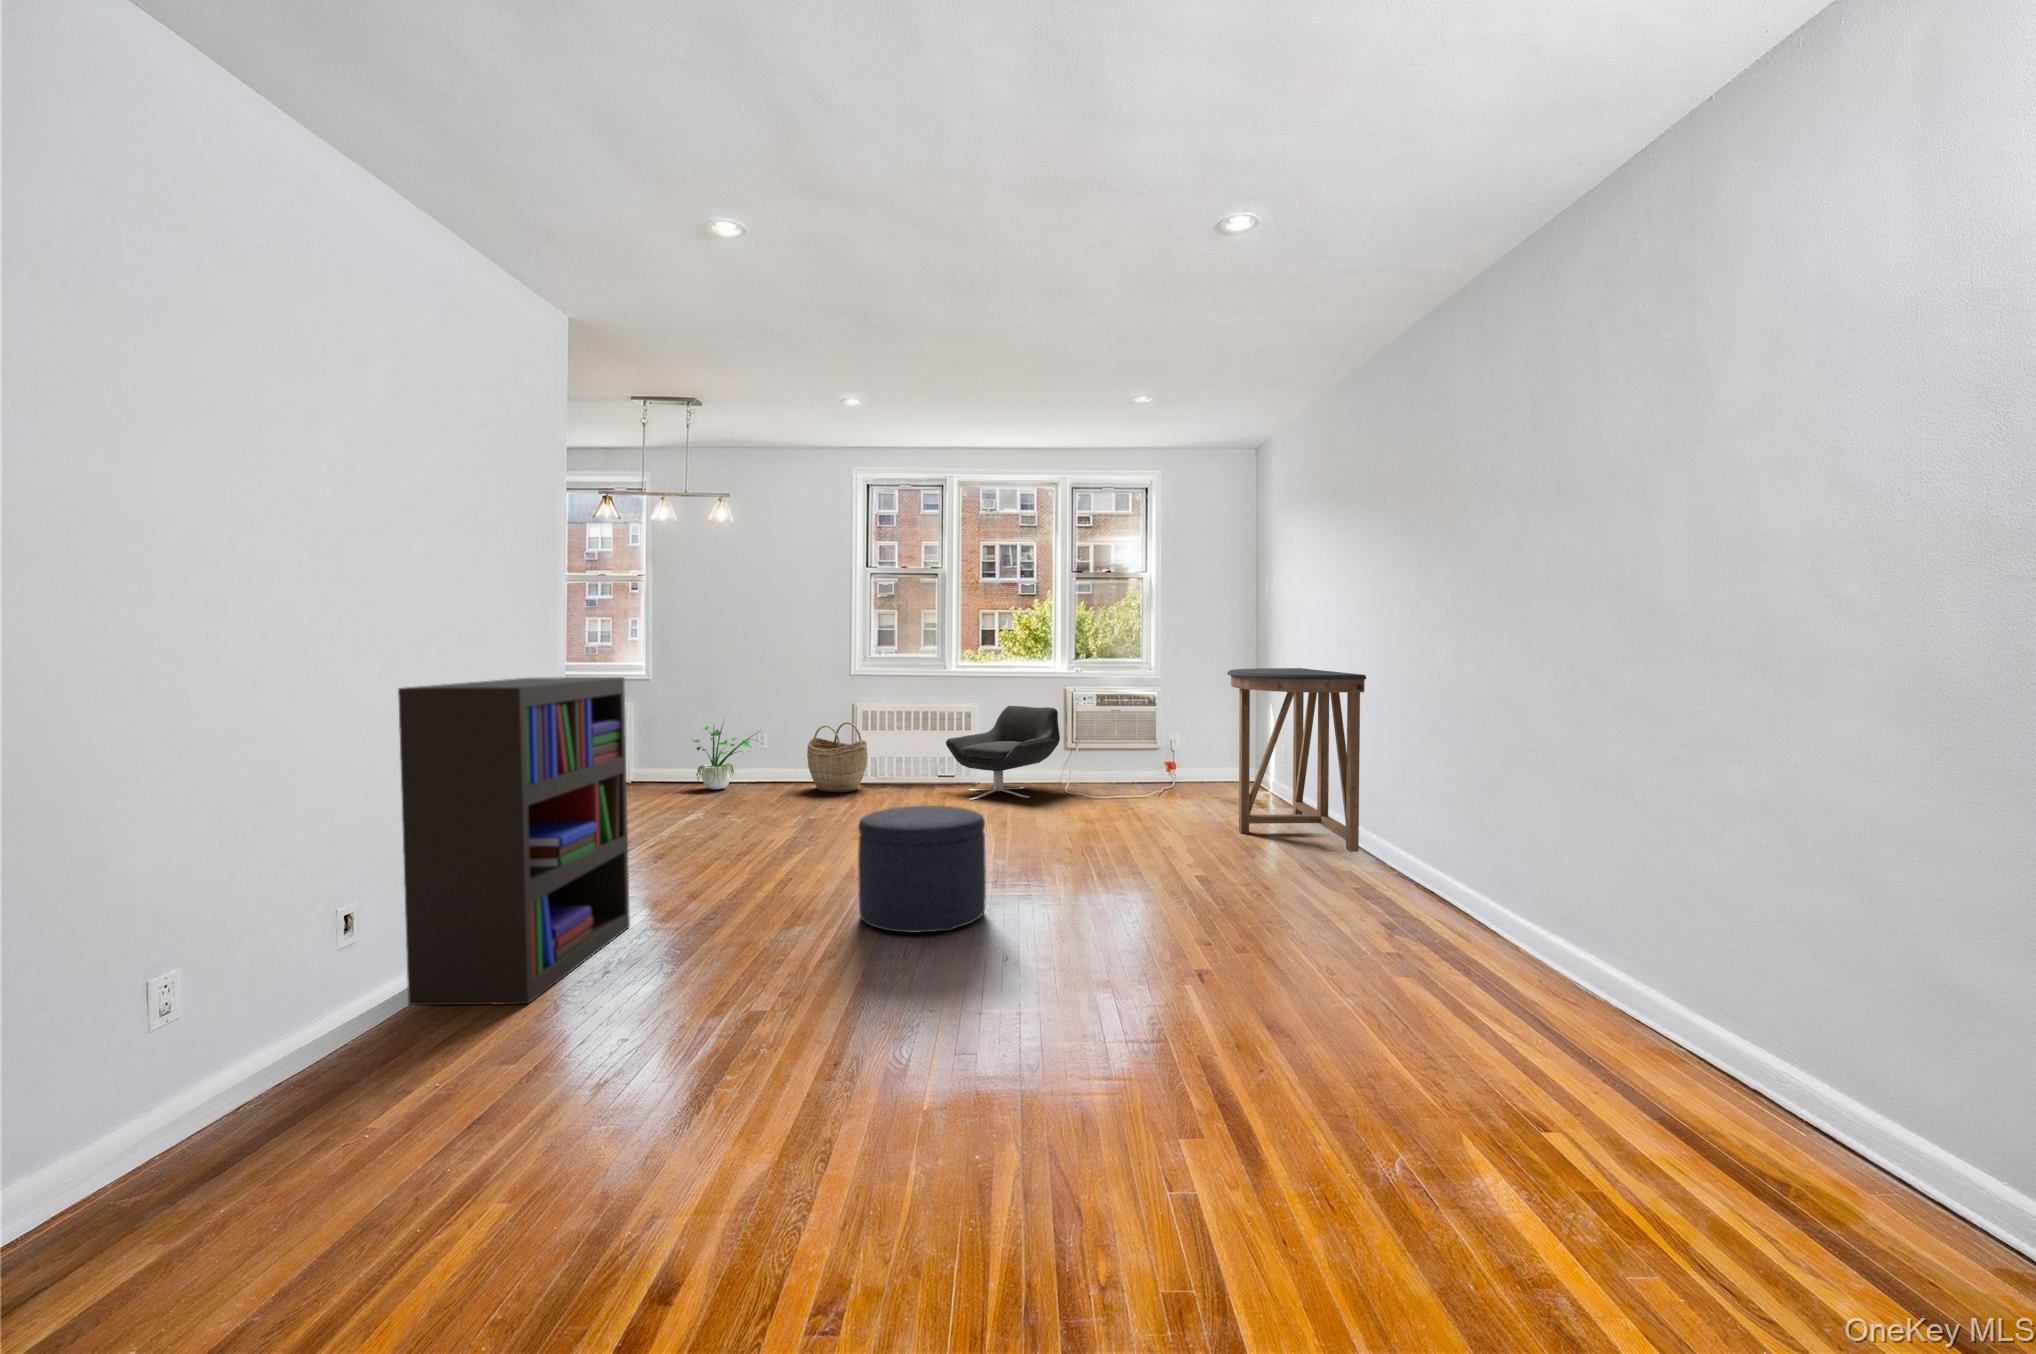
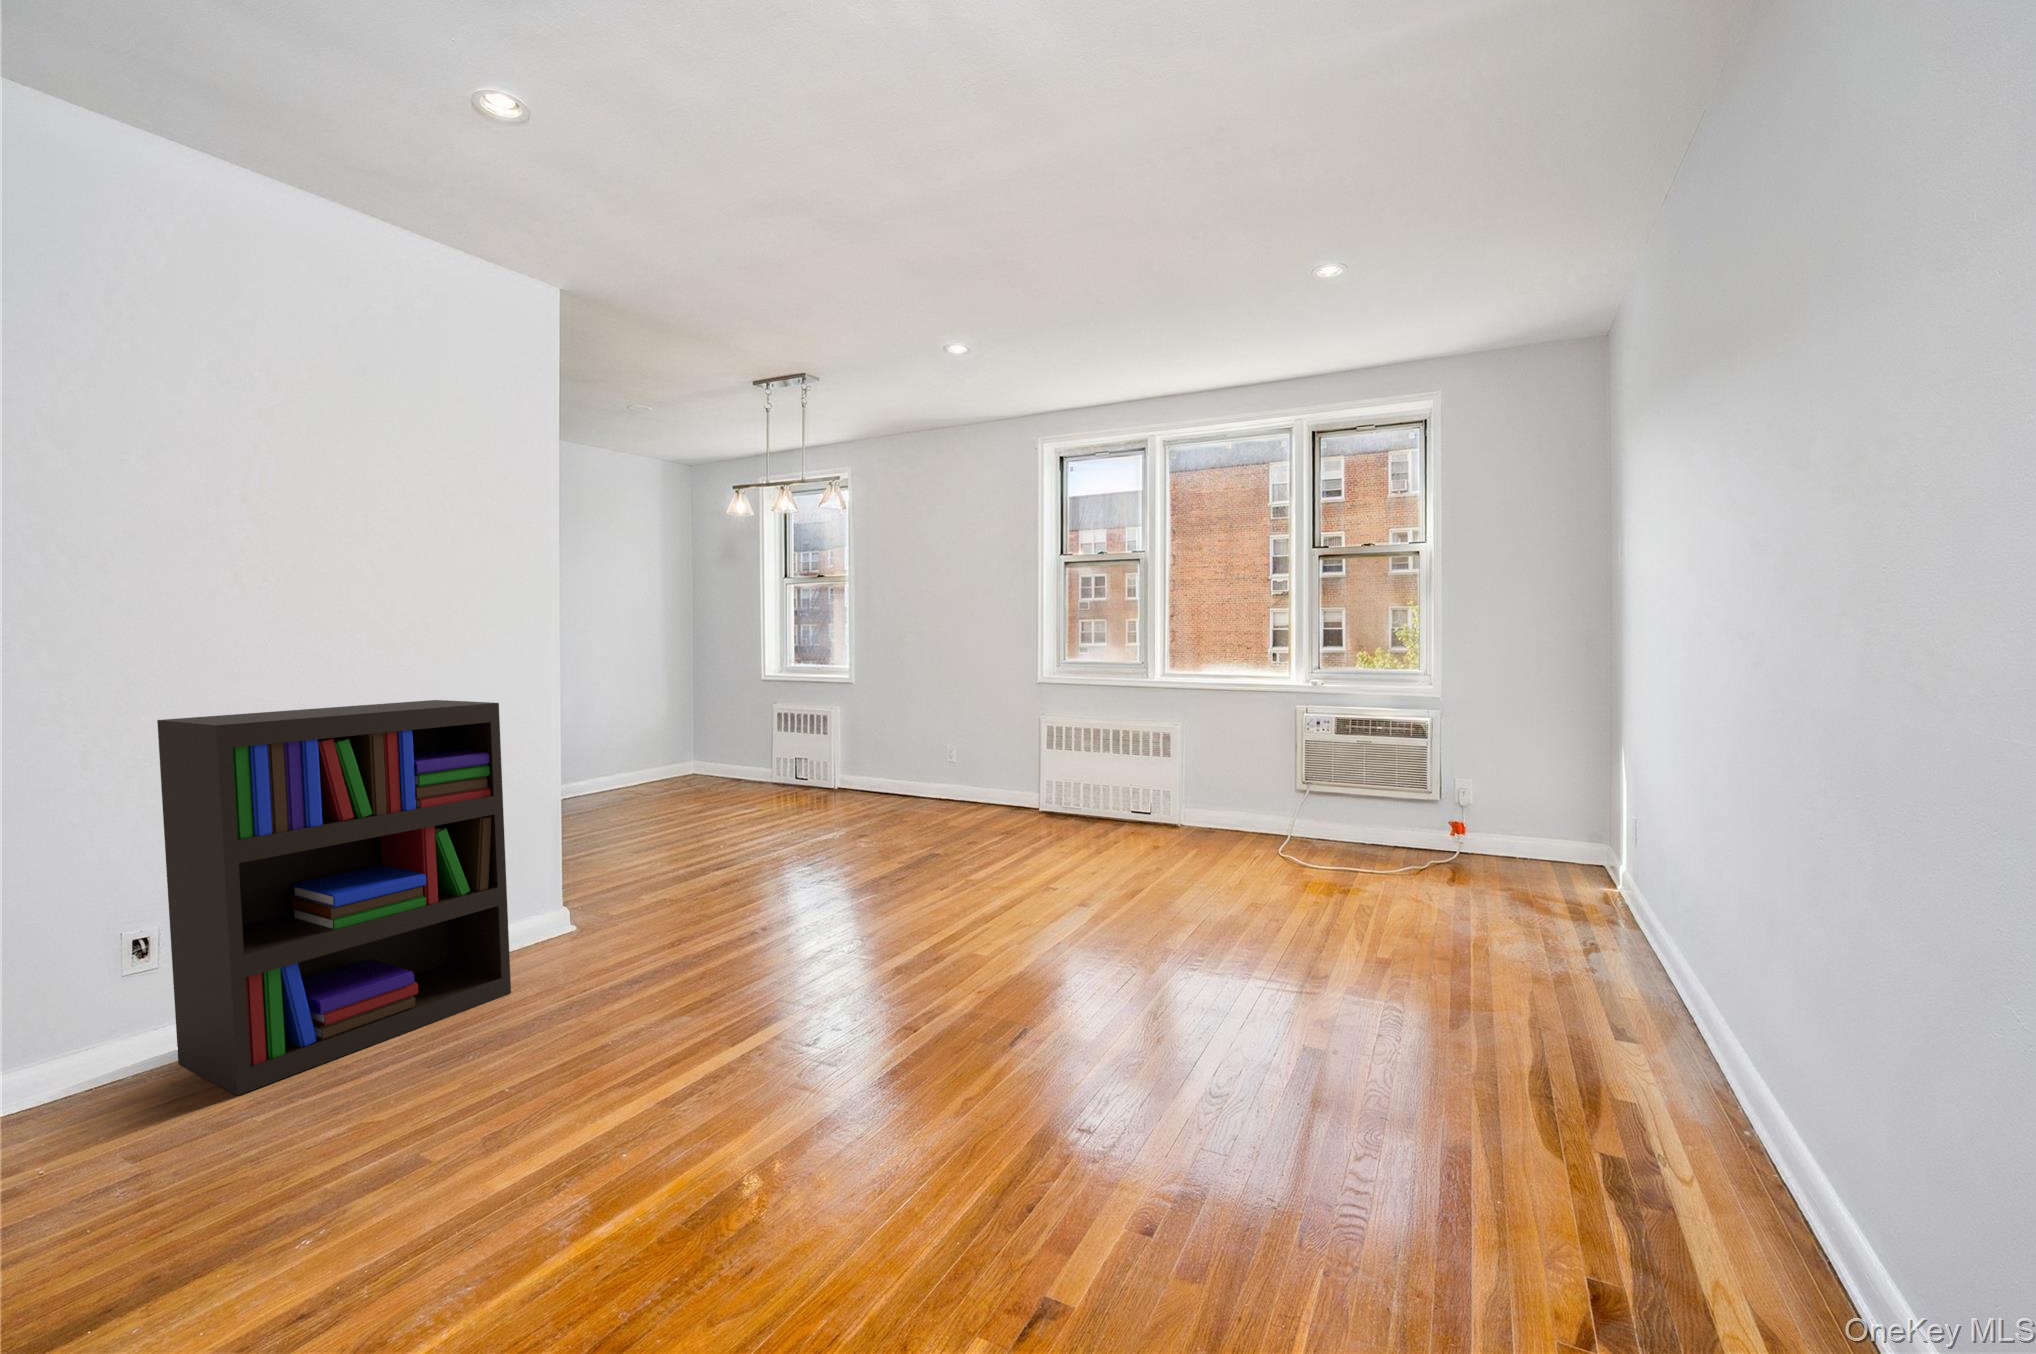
console table: present [1227,668,1366,852] -> none [1444,695,1672,1060]
lounge chair: present [946,706,1060,800] -> none [1123,727,1272,854]
woven basket: present [807,722,867,792] -> none [979,738,1044,821]
potted plant: present [691,725,762,790] -> none [875,718,944,804]
ottoman: present [858,805,986,933] -> none [691,888,878,1091]

